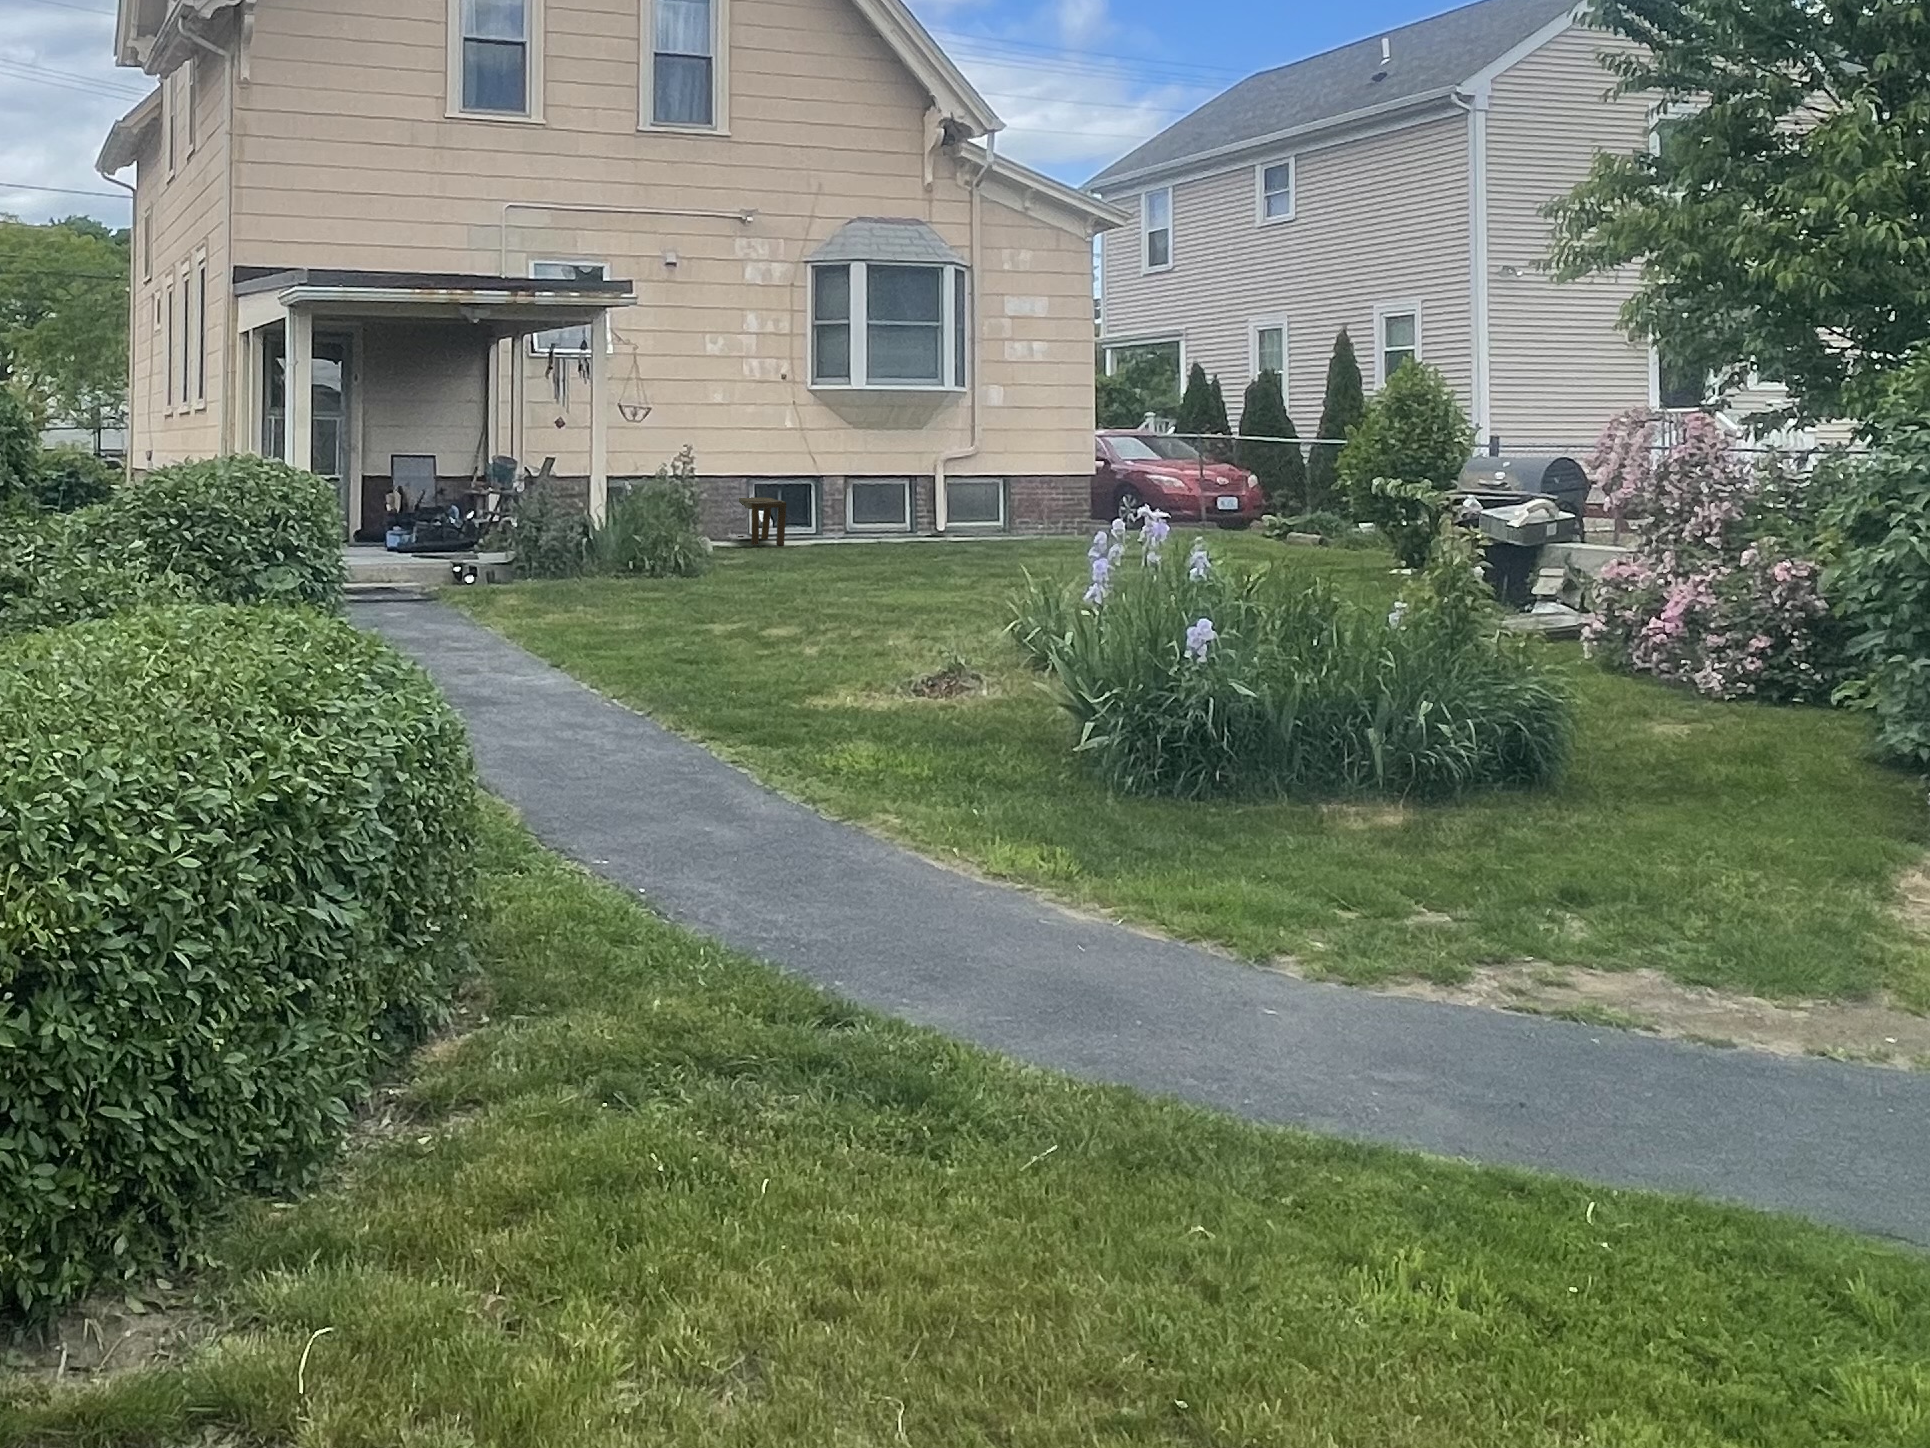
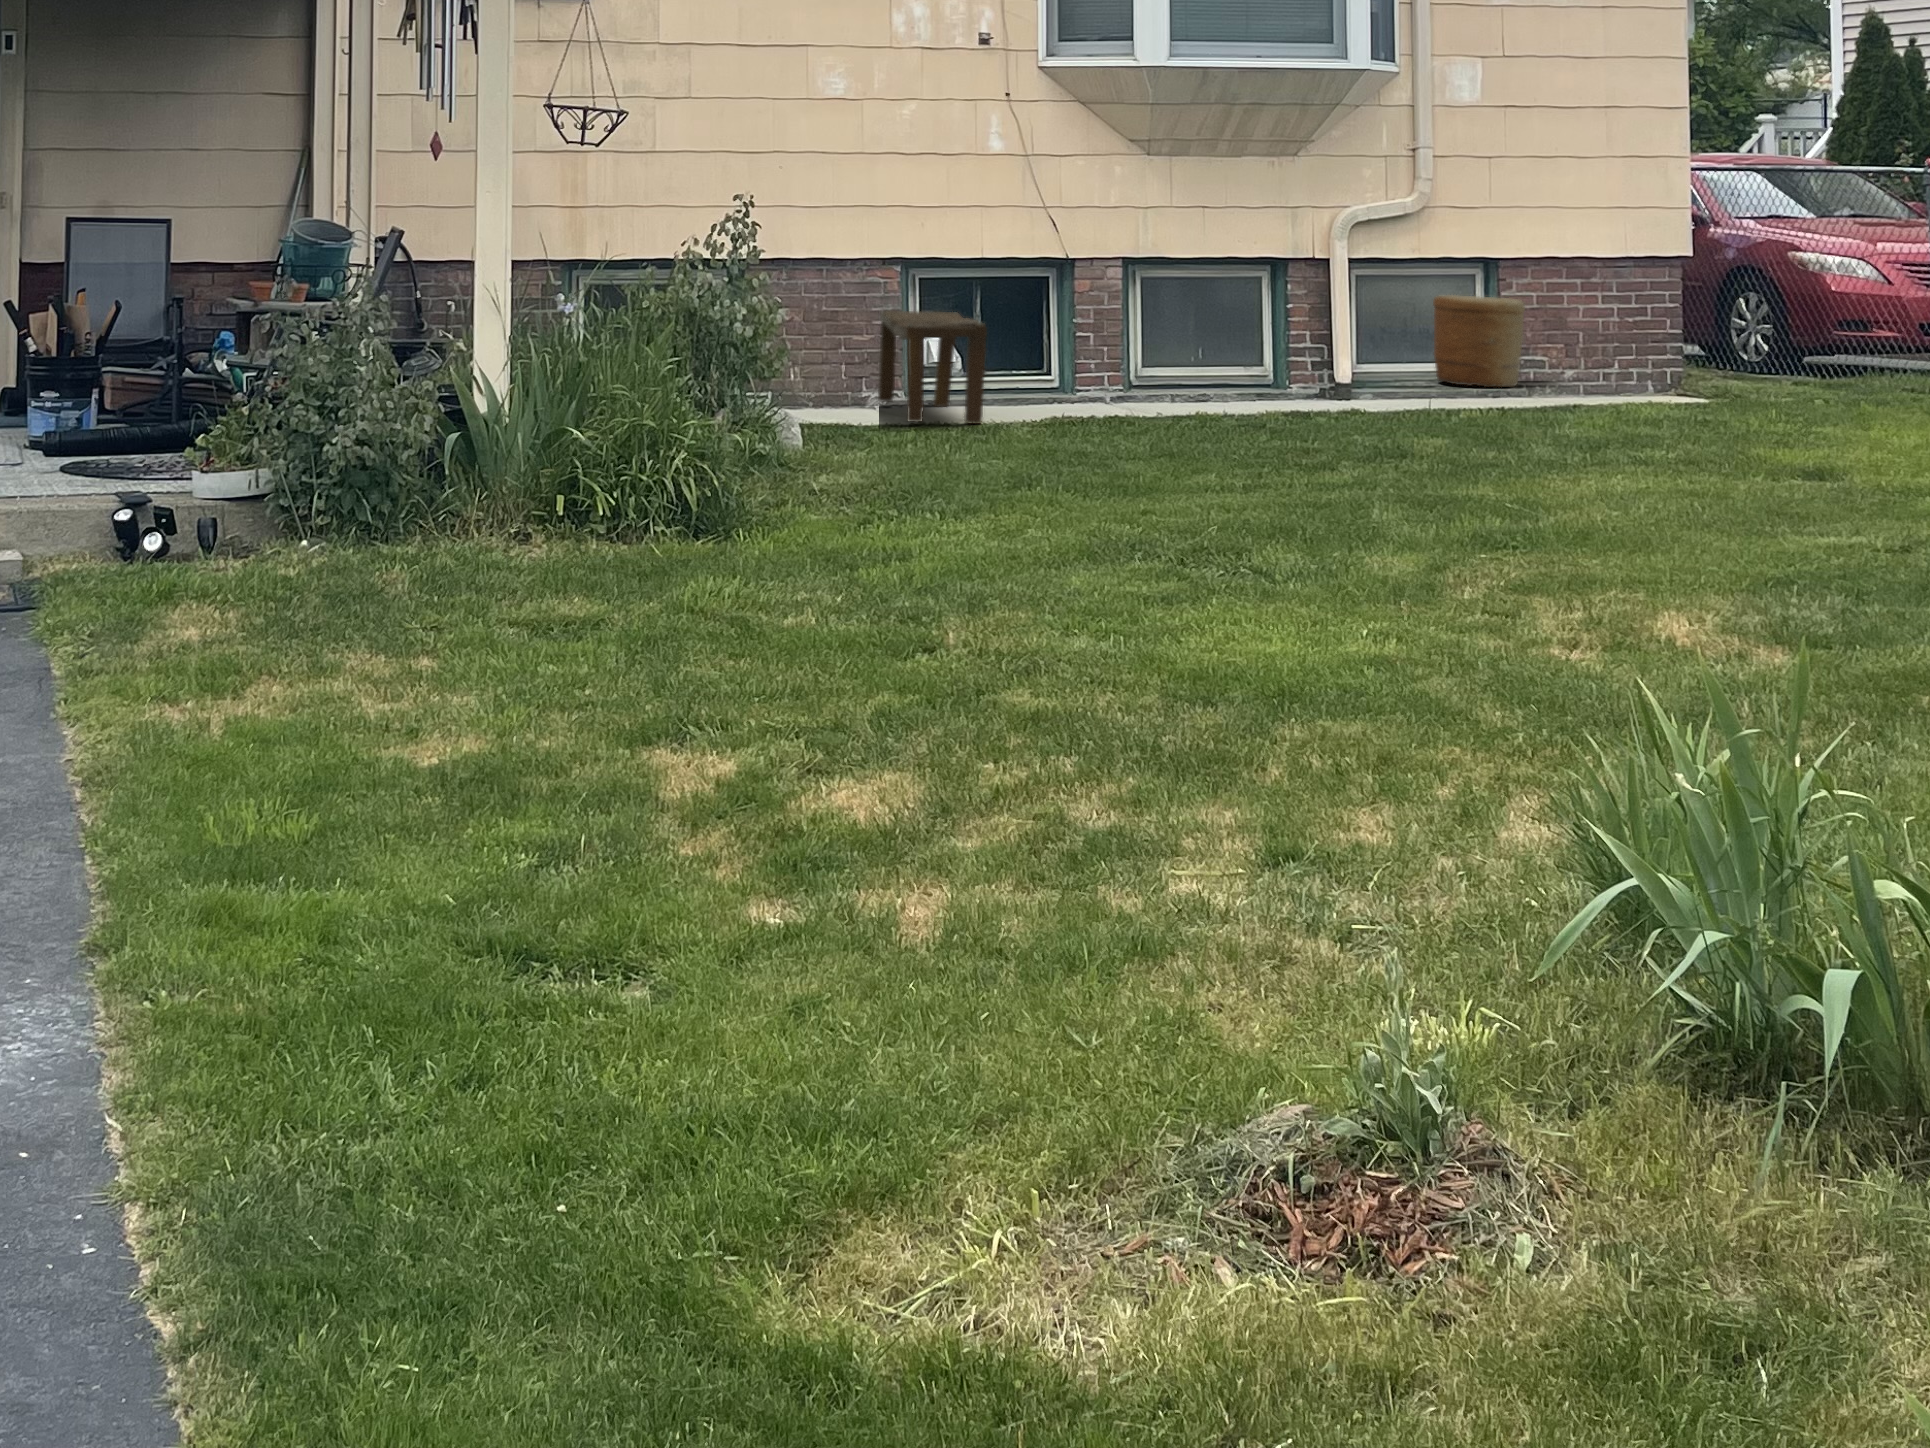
woven basket: none [980,491,1021,531] -> present [1433,295,1525,387]

